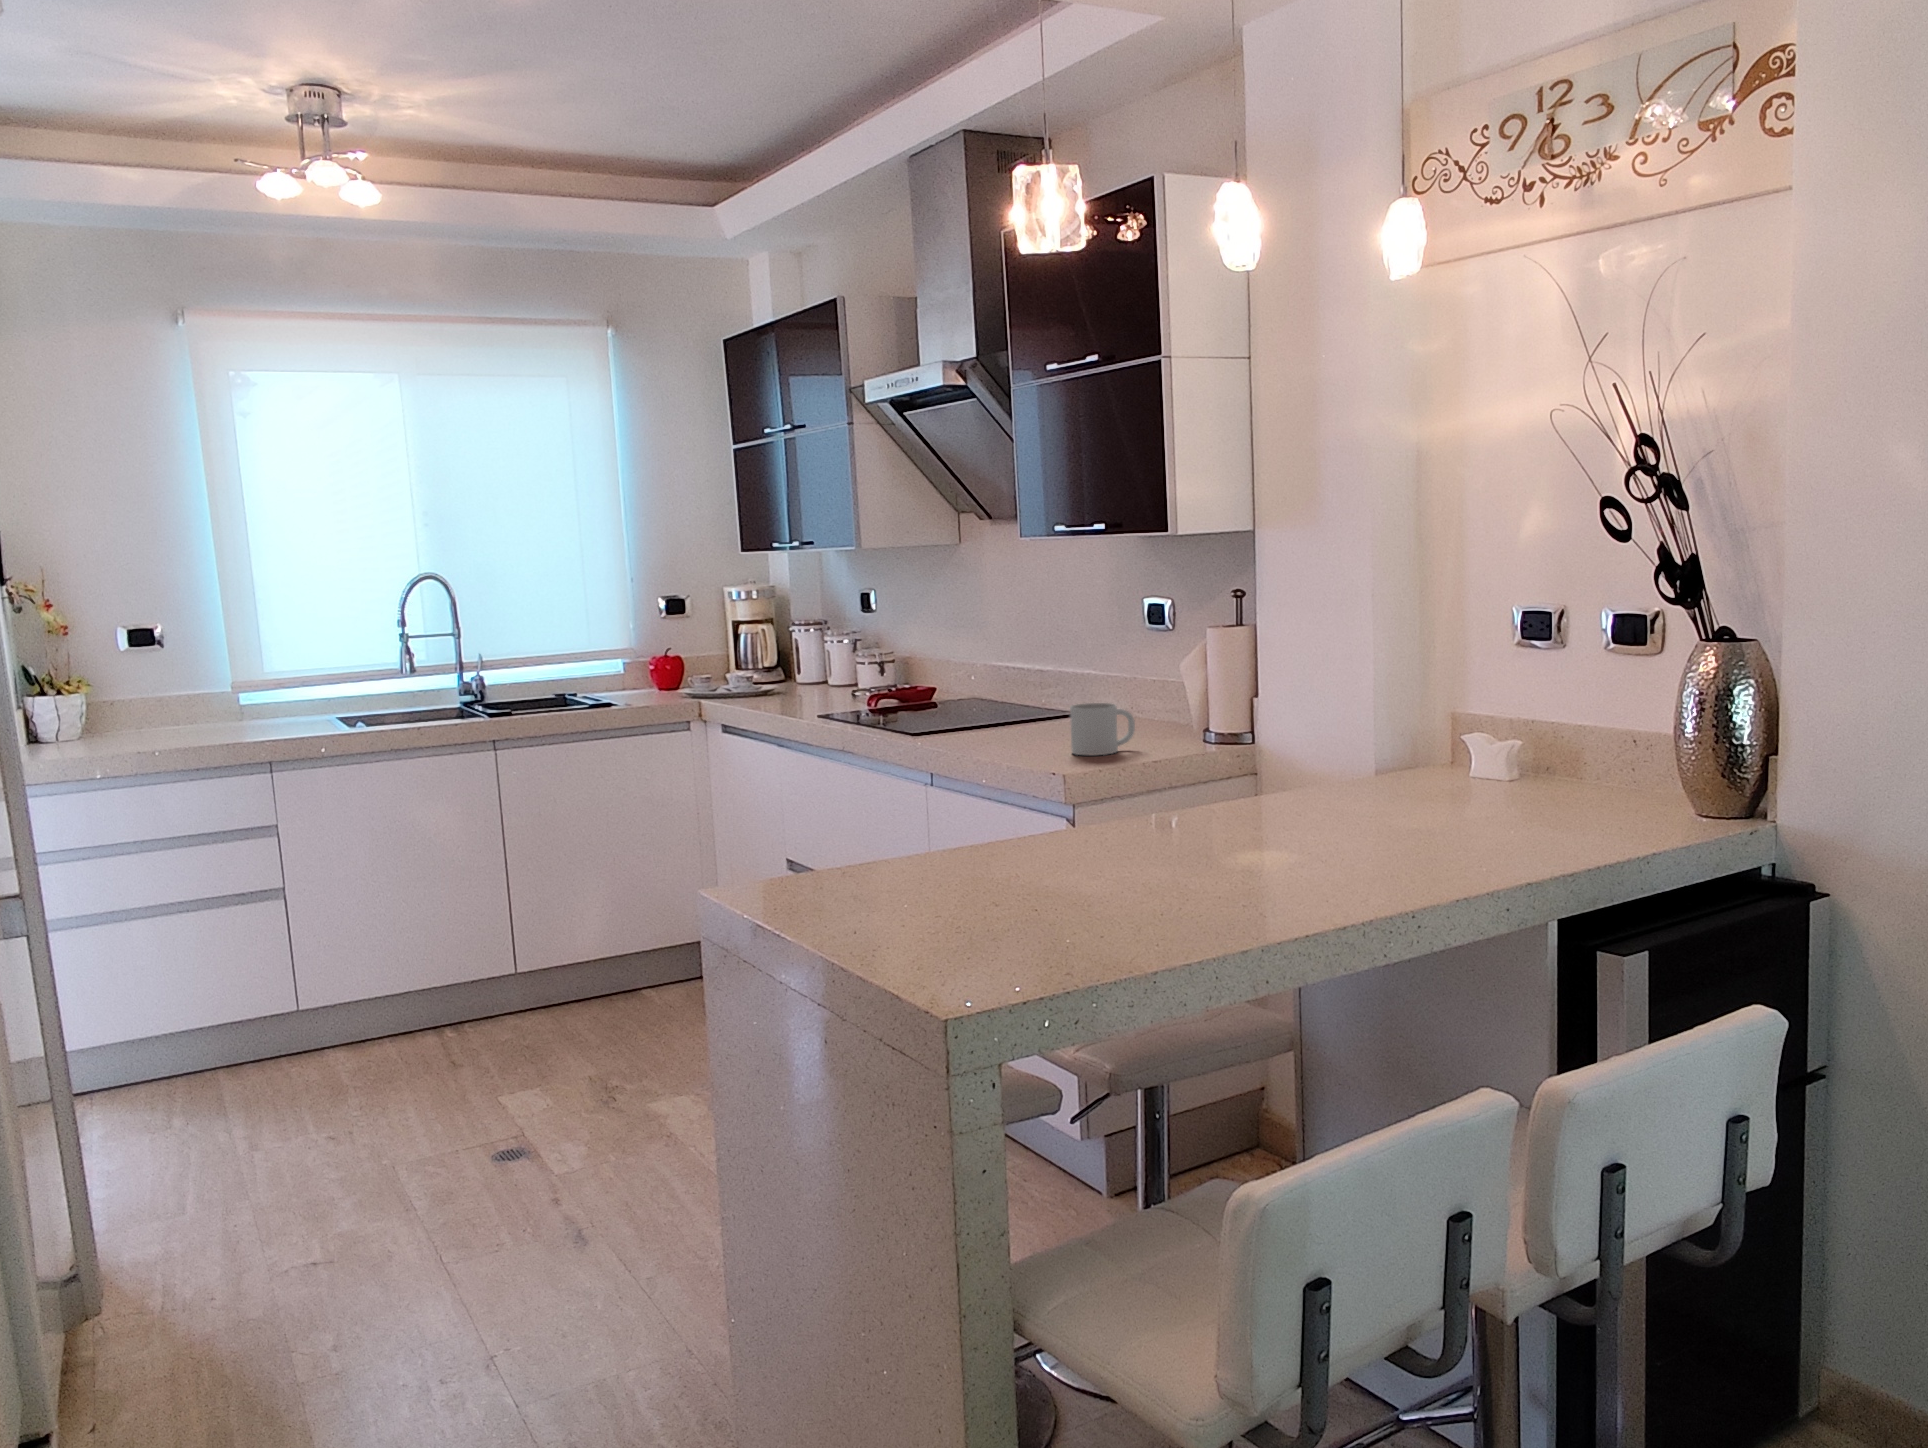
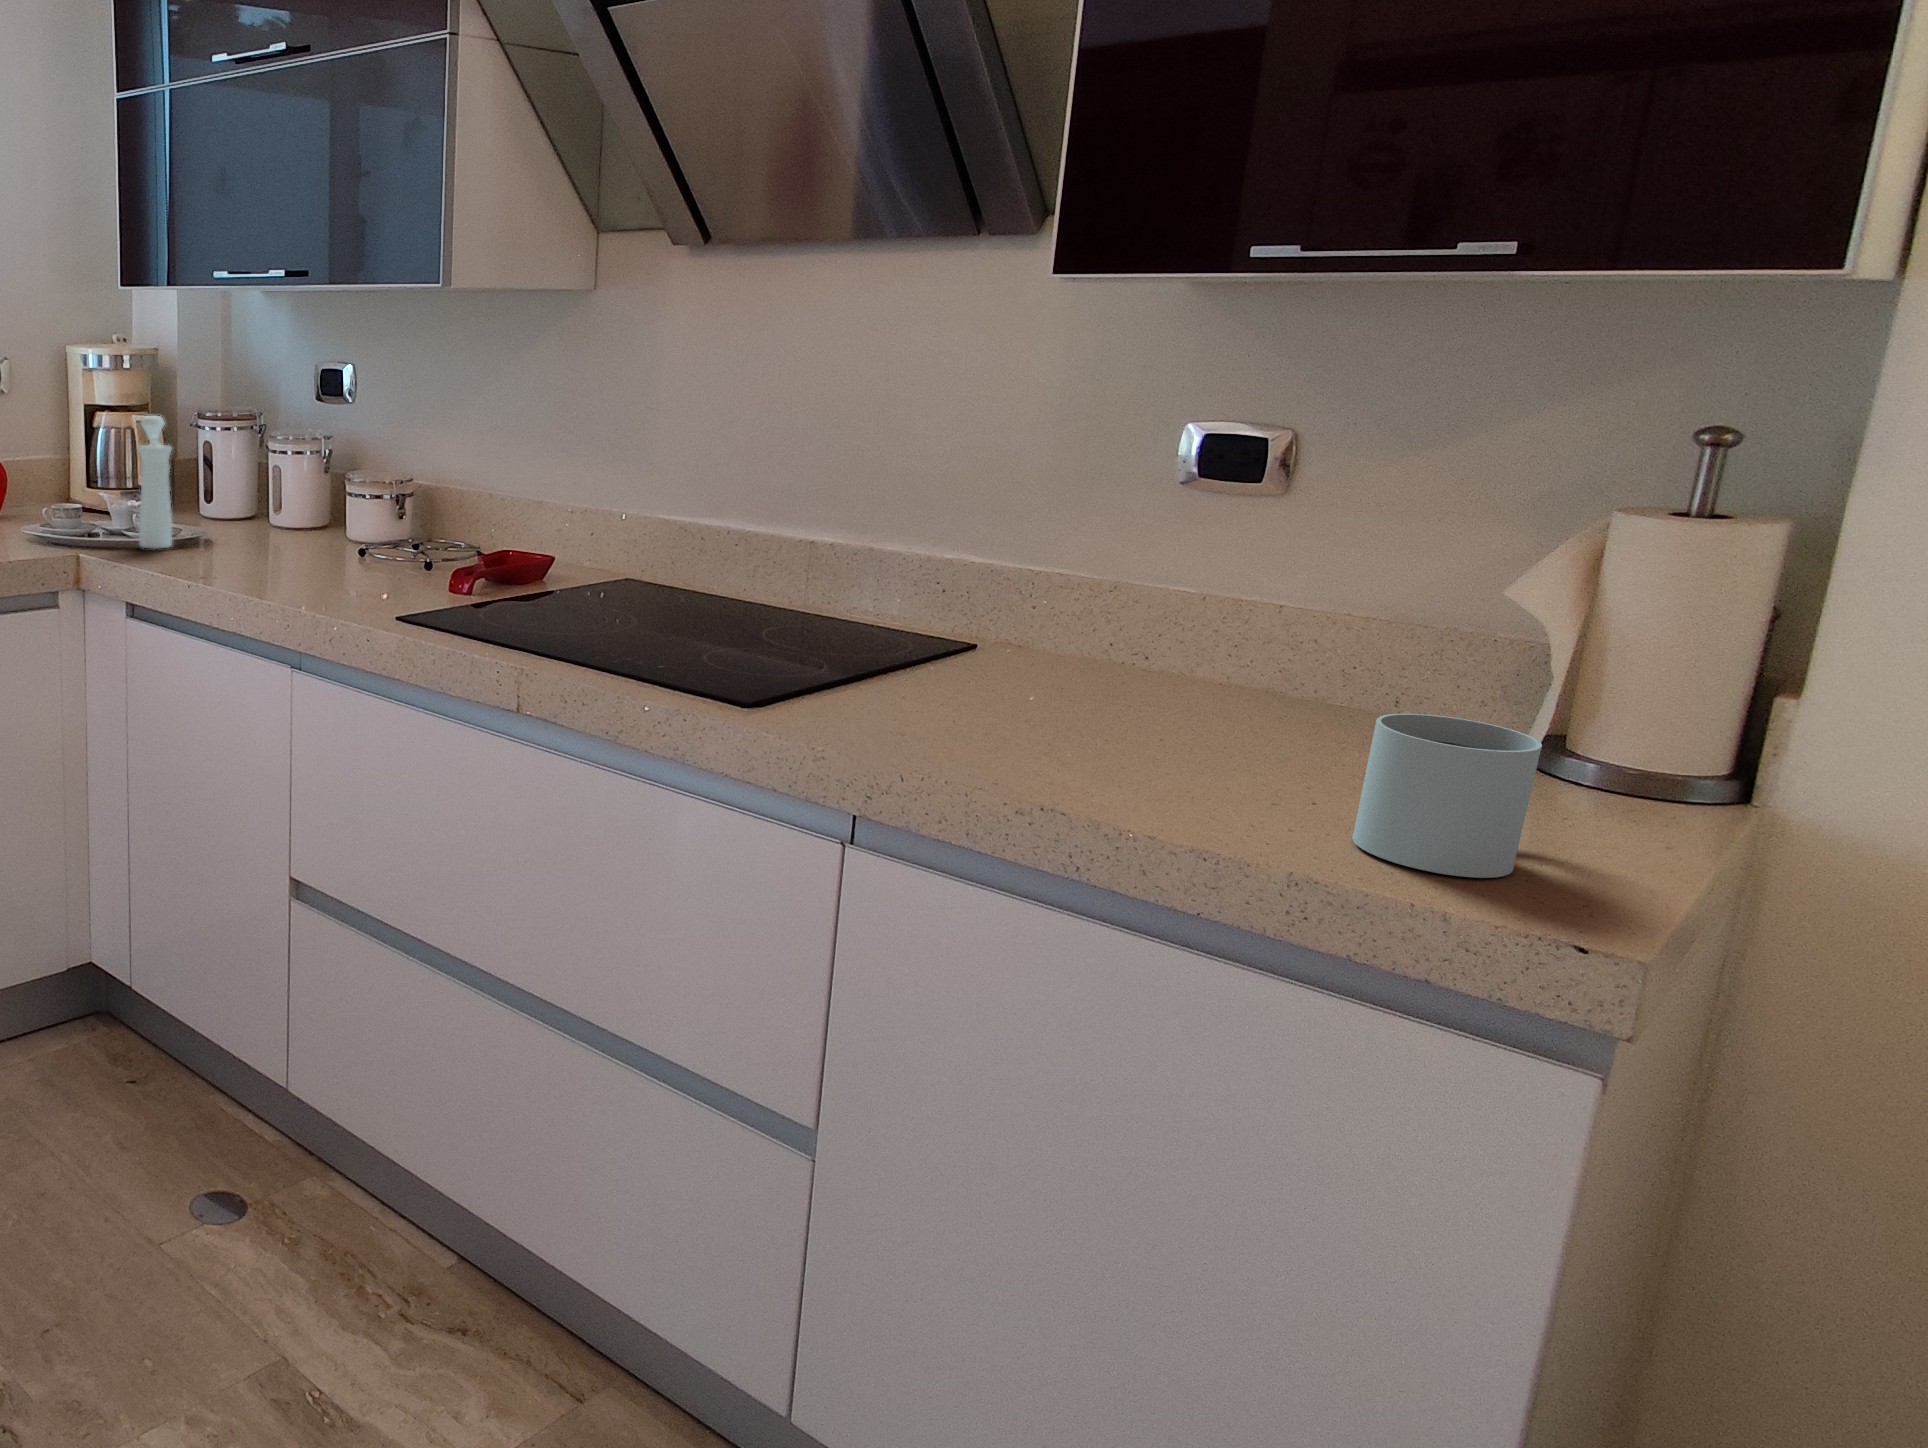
pepper mill: none [740,624,762,697] -> present [138,416,172,549]

